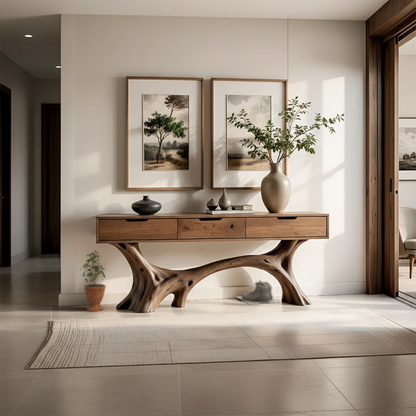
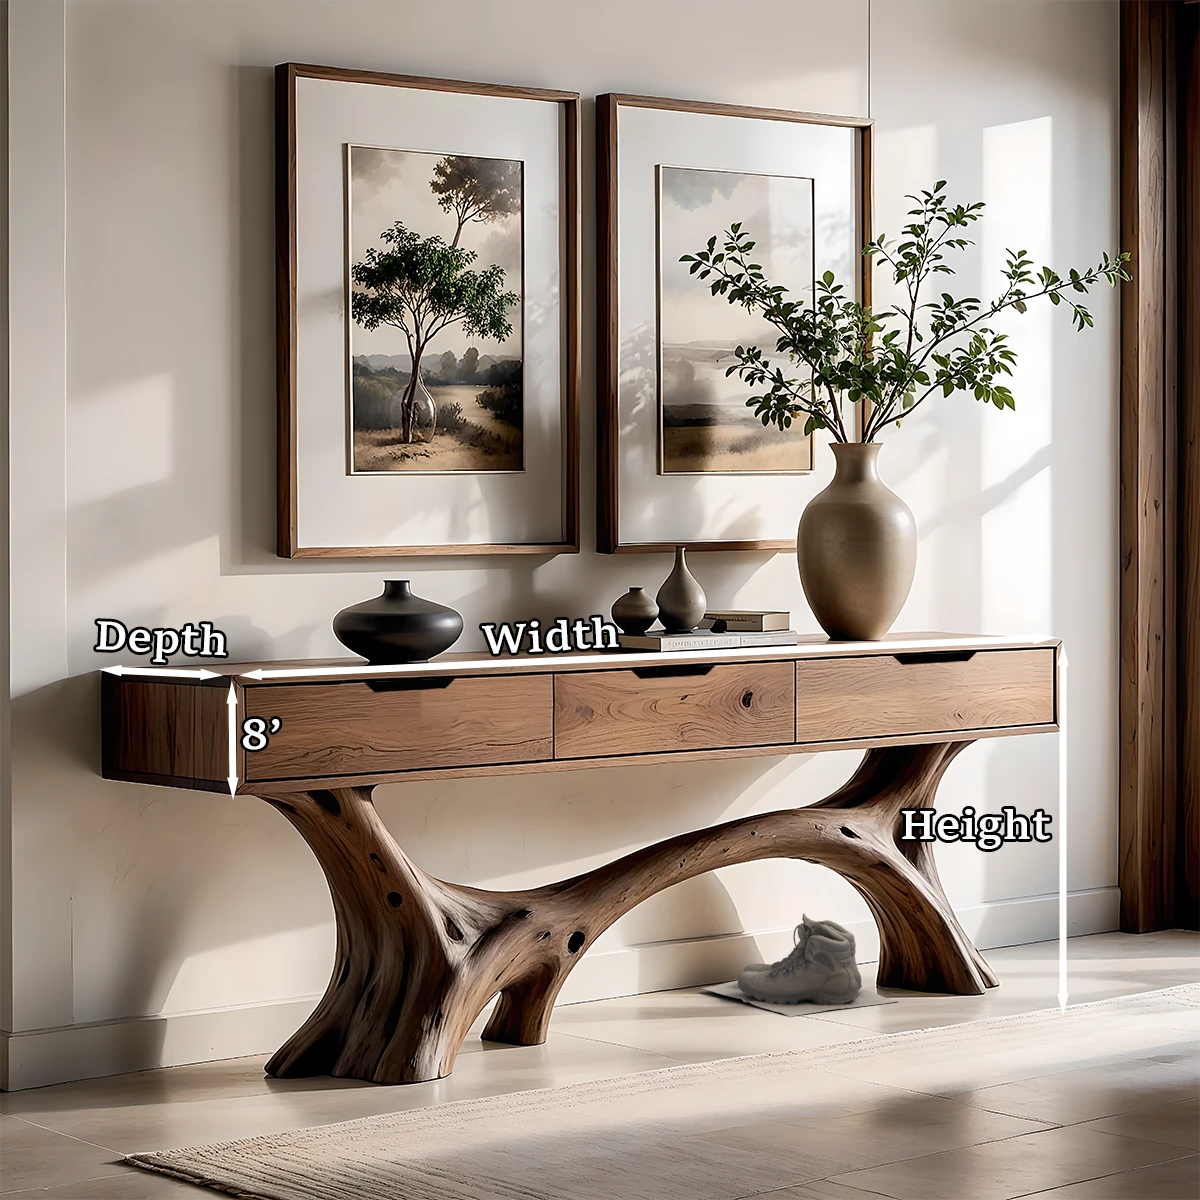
potted plant: present [83,250,106,311] -> none [114,816,225,1090]

